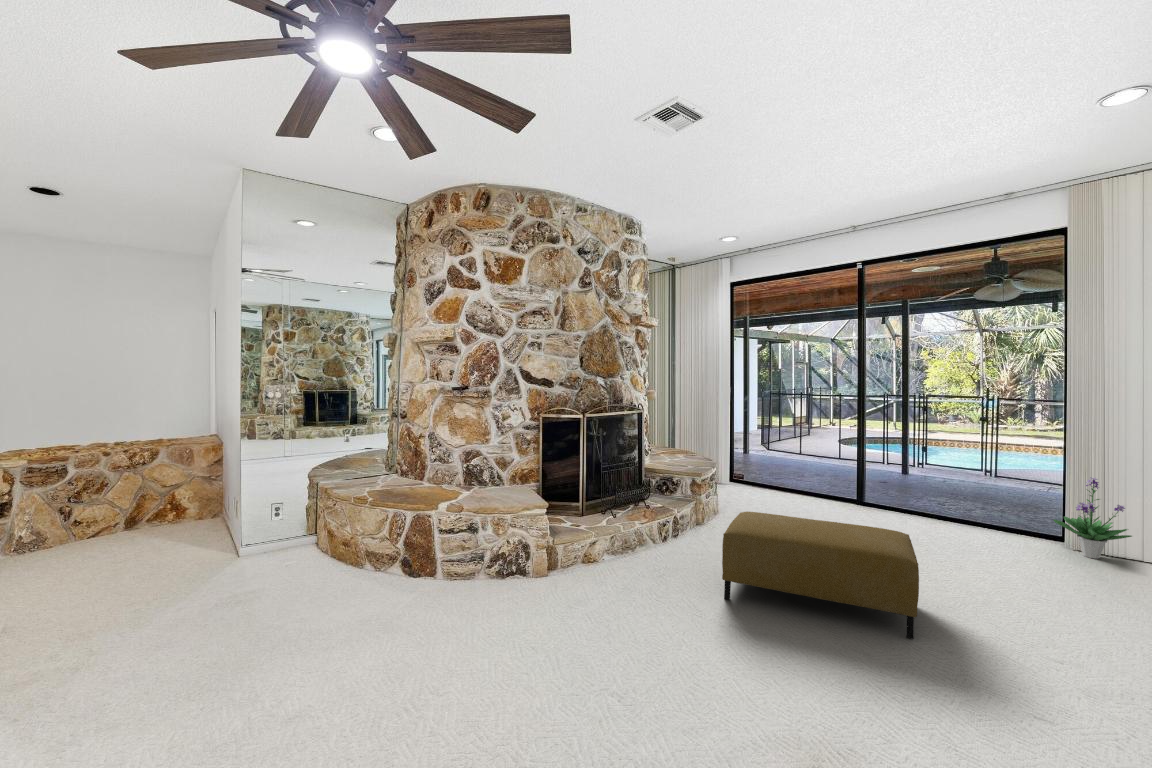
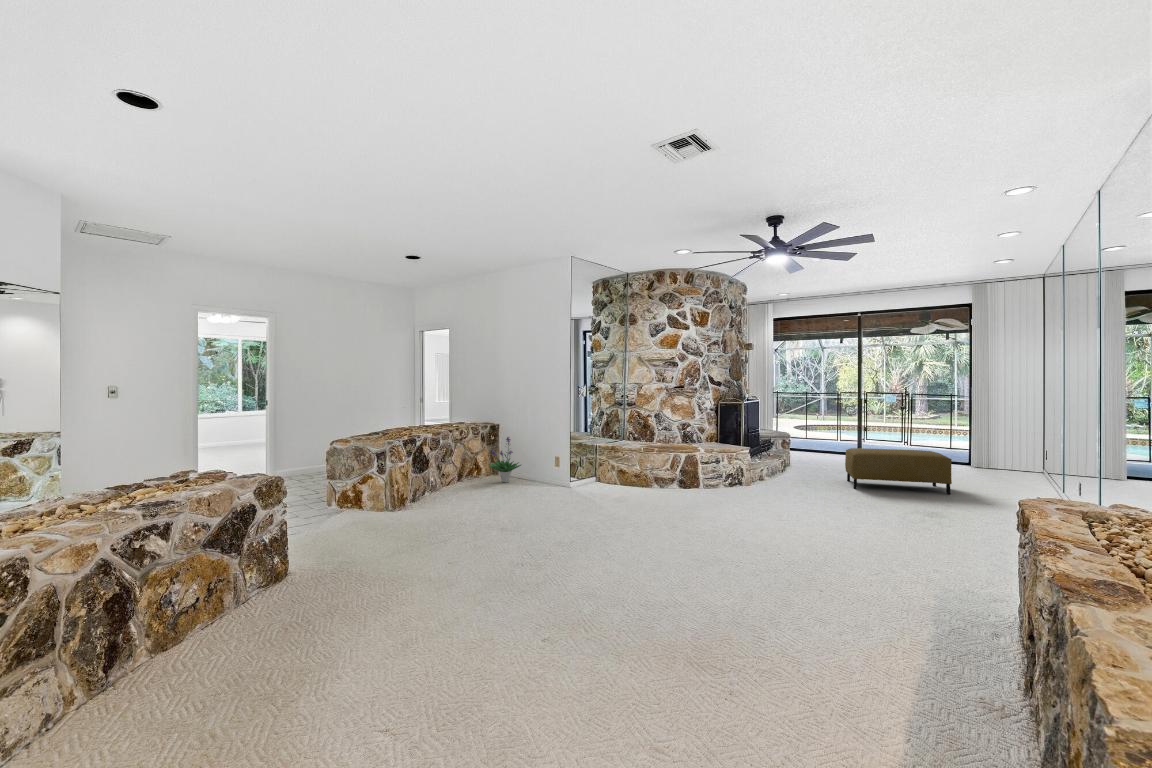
potted plant: present [1053,477,1132,559] -> present [489,437,521,482]

